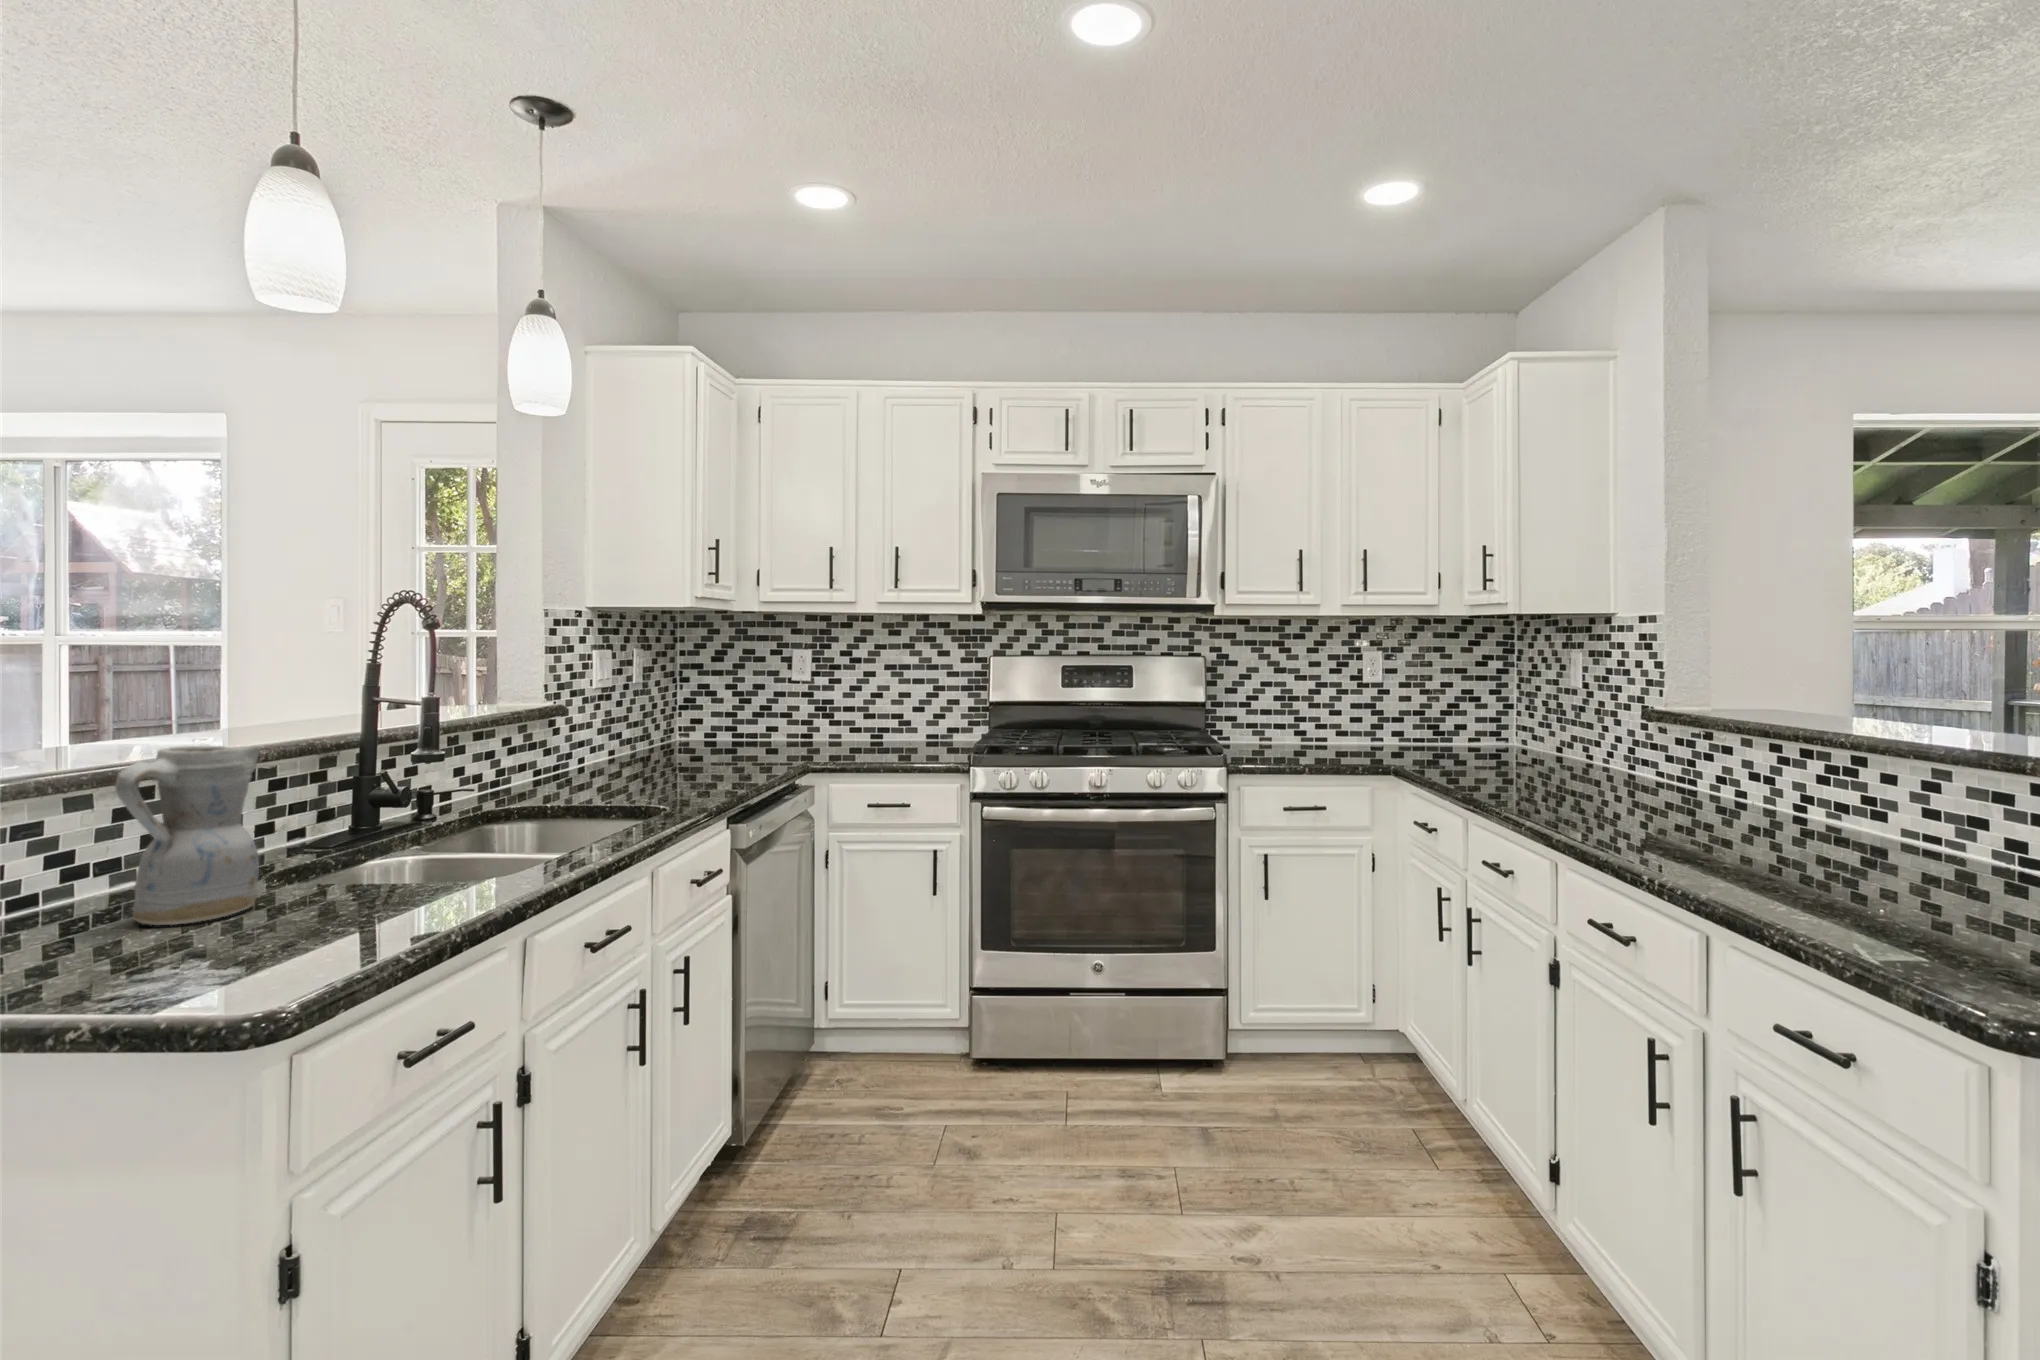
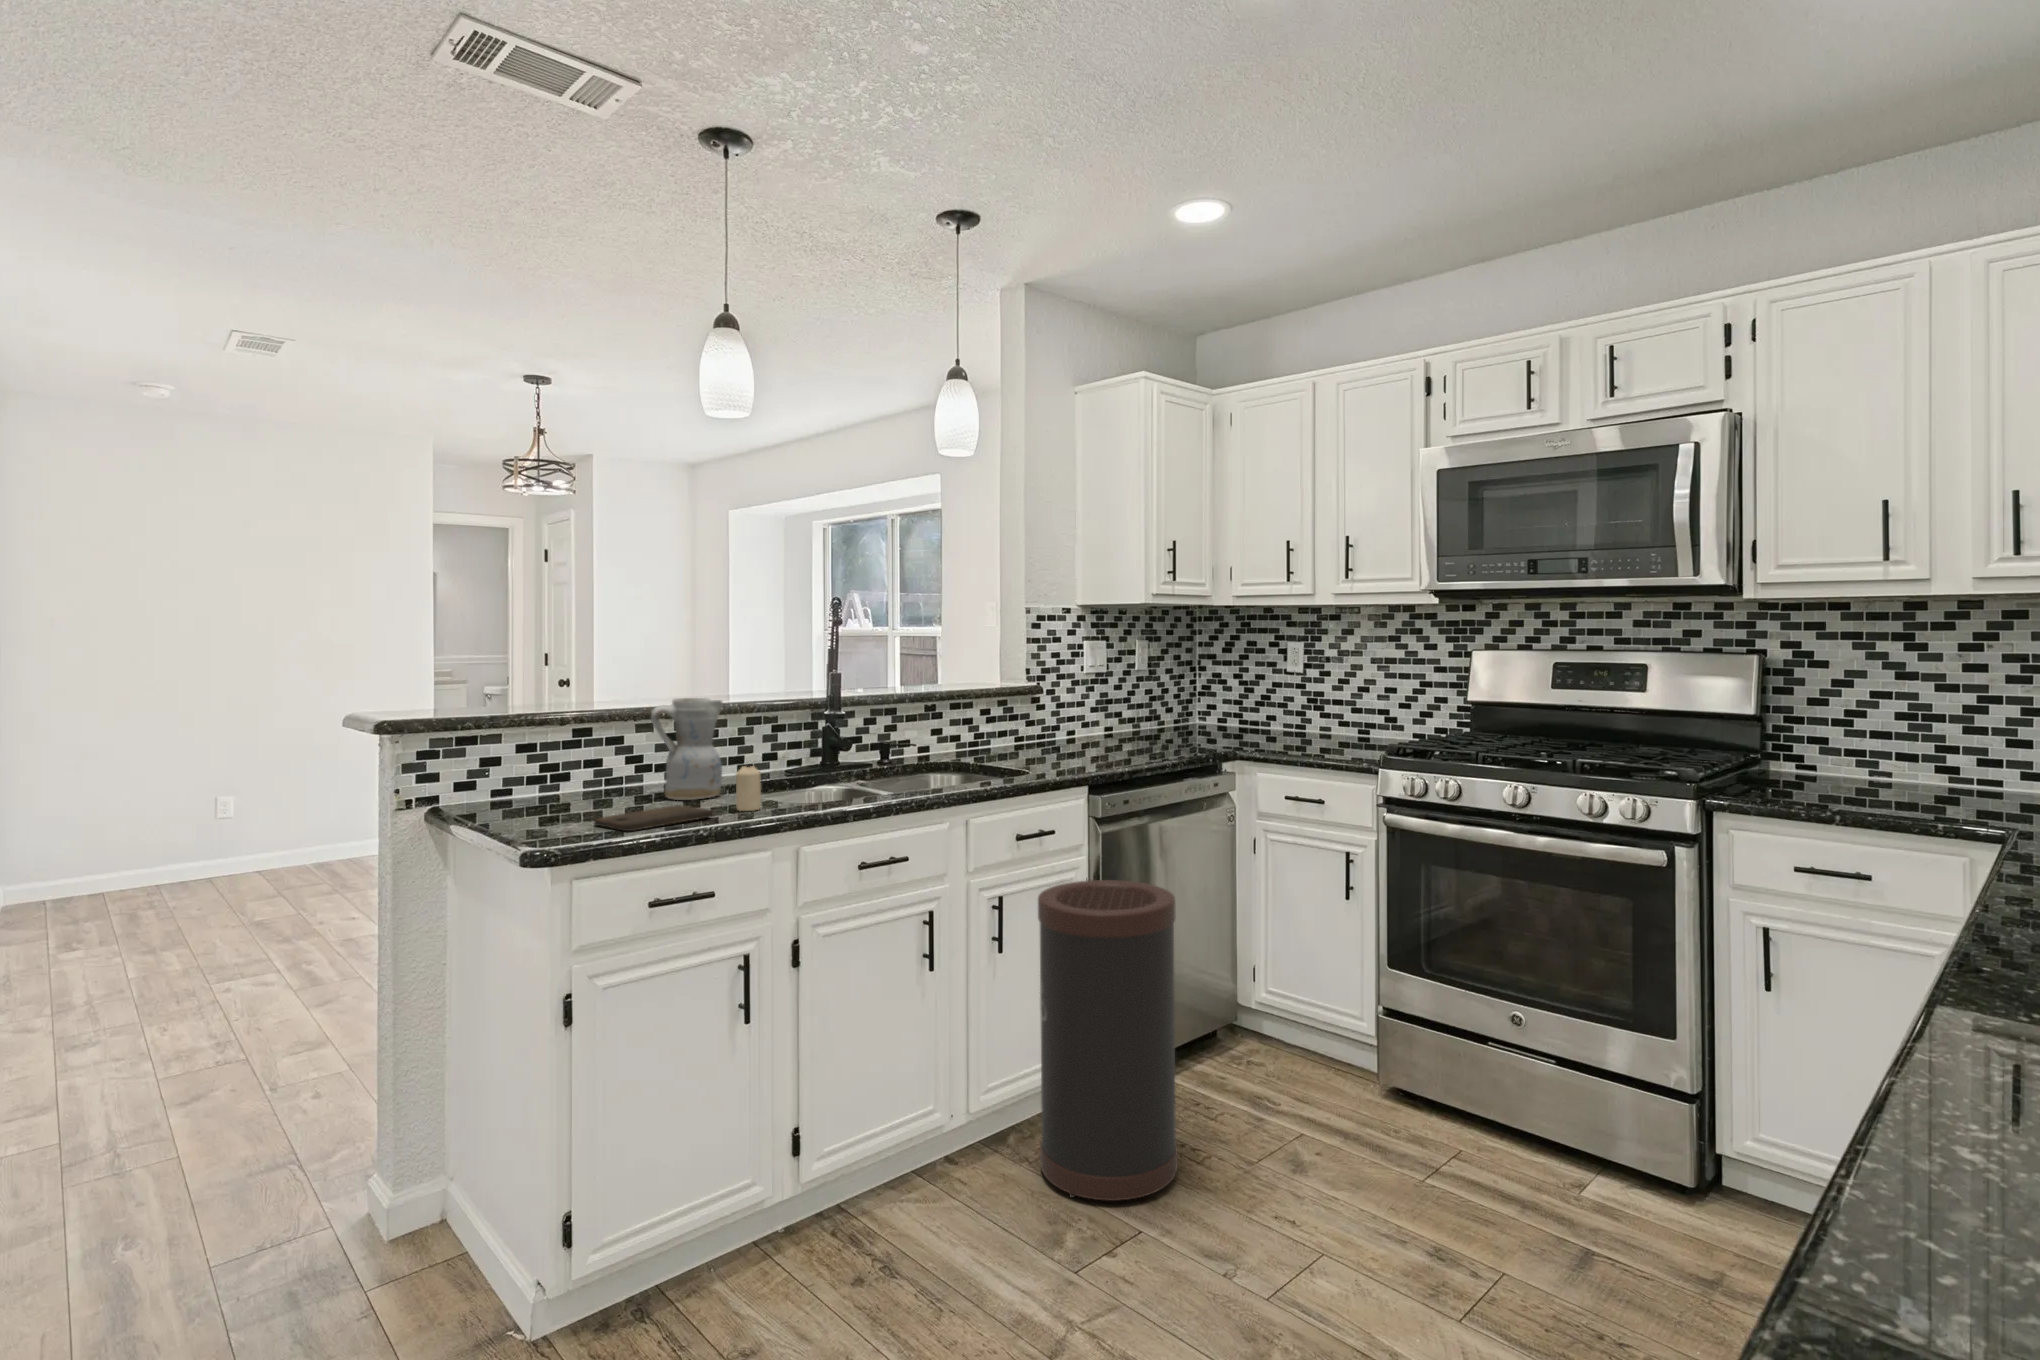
candle: none [368,843,414,917] -> present [736,766,761,811]
trash can: none [734,911,893,1286] -> present [1038,880,1178,1201]
cutting board: none [147,923,373,993] -> present [594,805,714,831]

